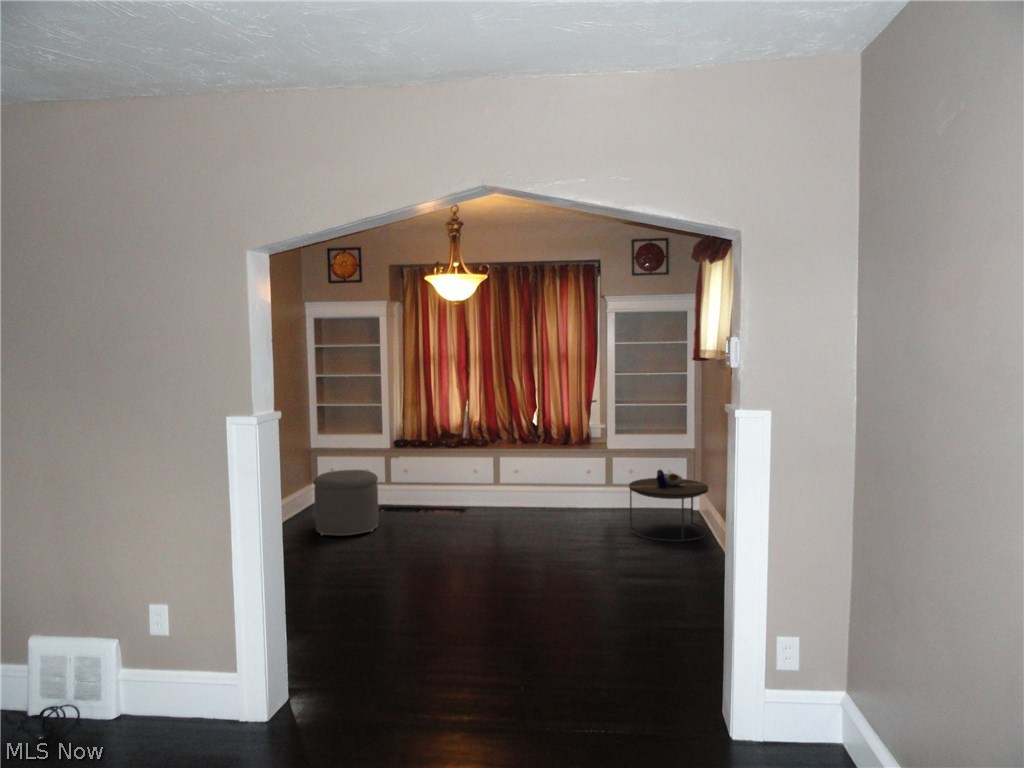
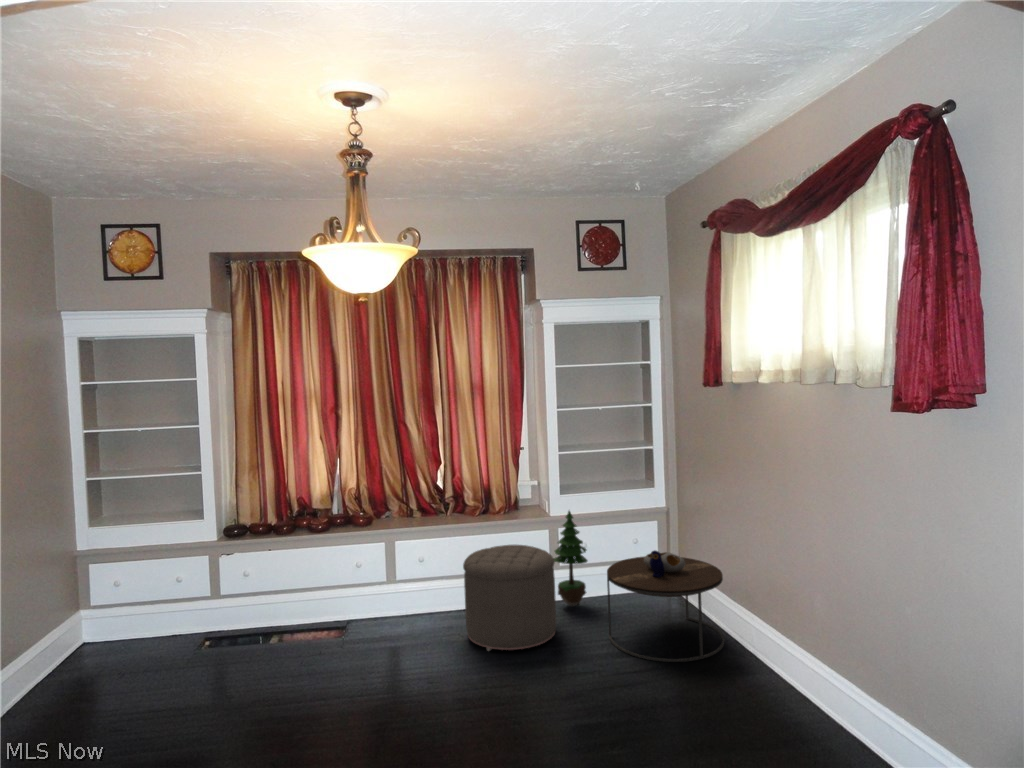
potted tree: none [604,443,629,512] -> present [554,511,587,607]
ottoman: present [313,470,379,535] -> present [463,545,556,651]

